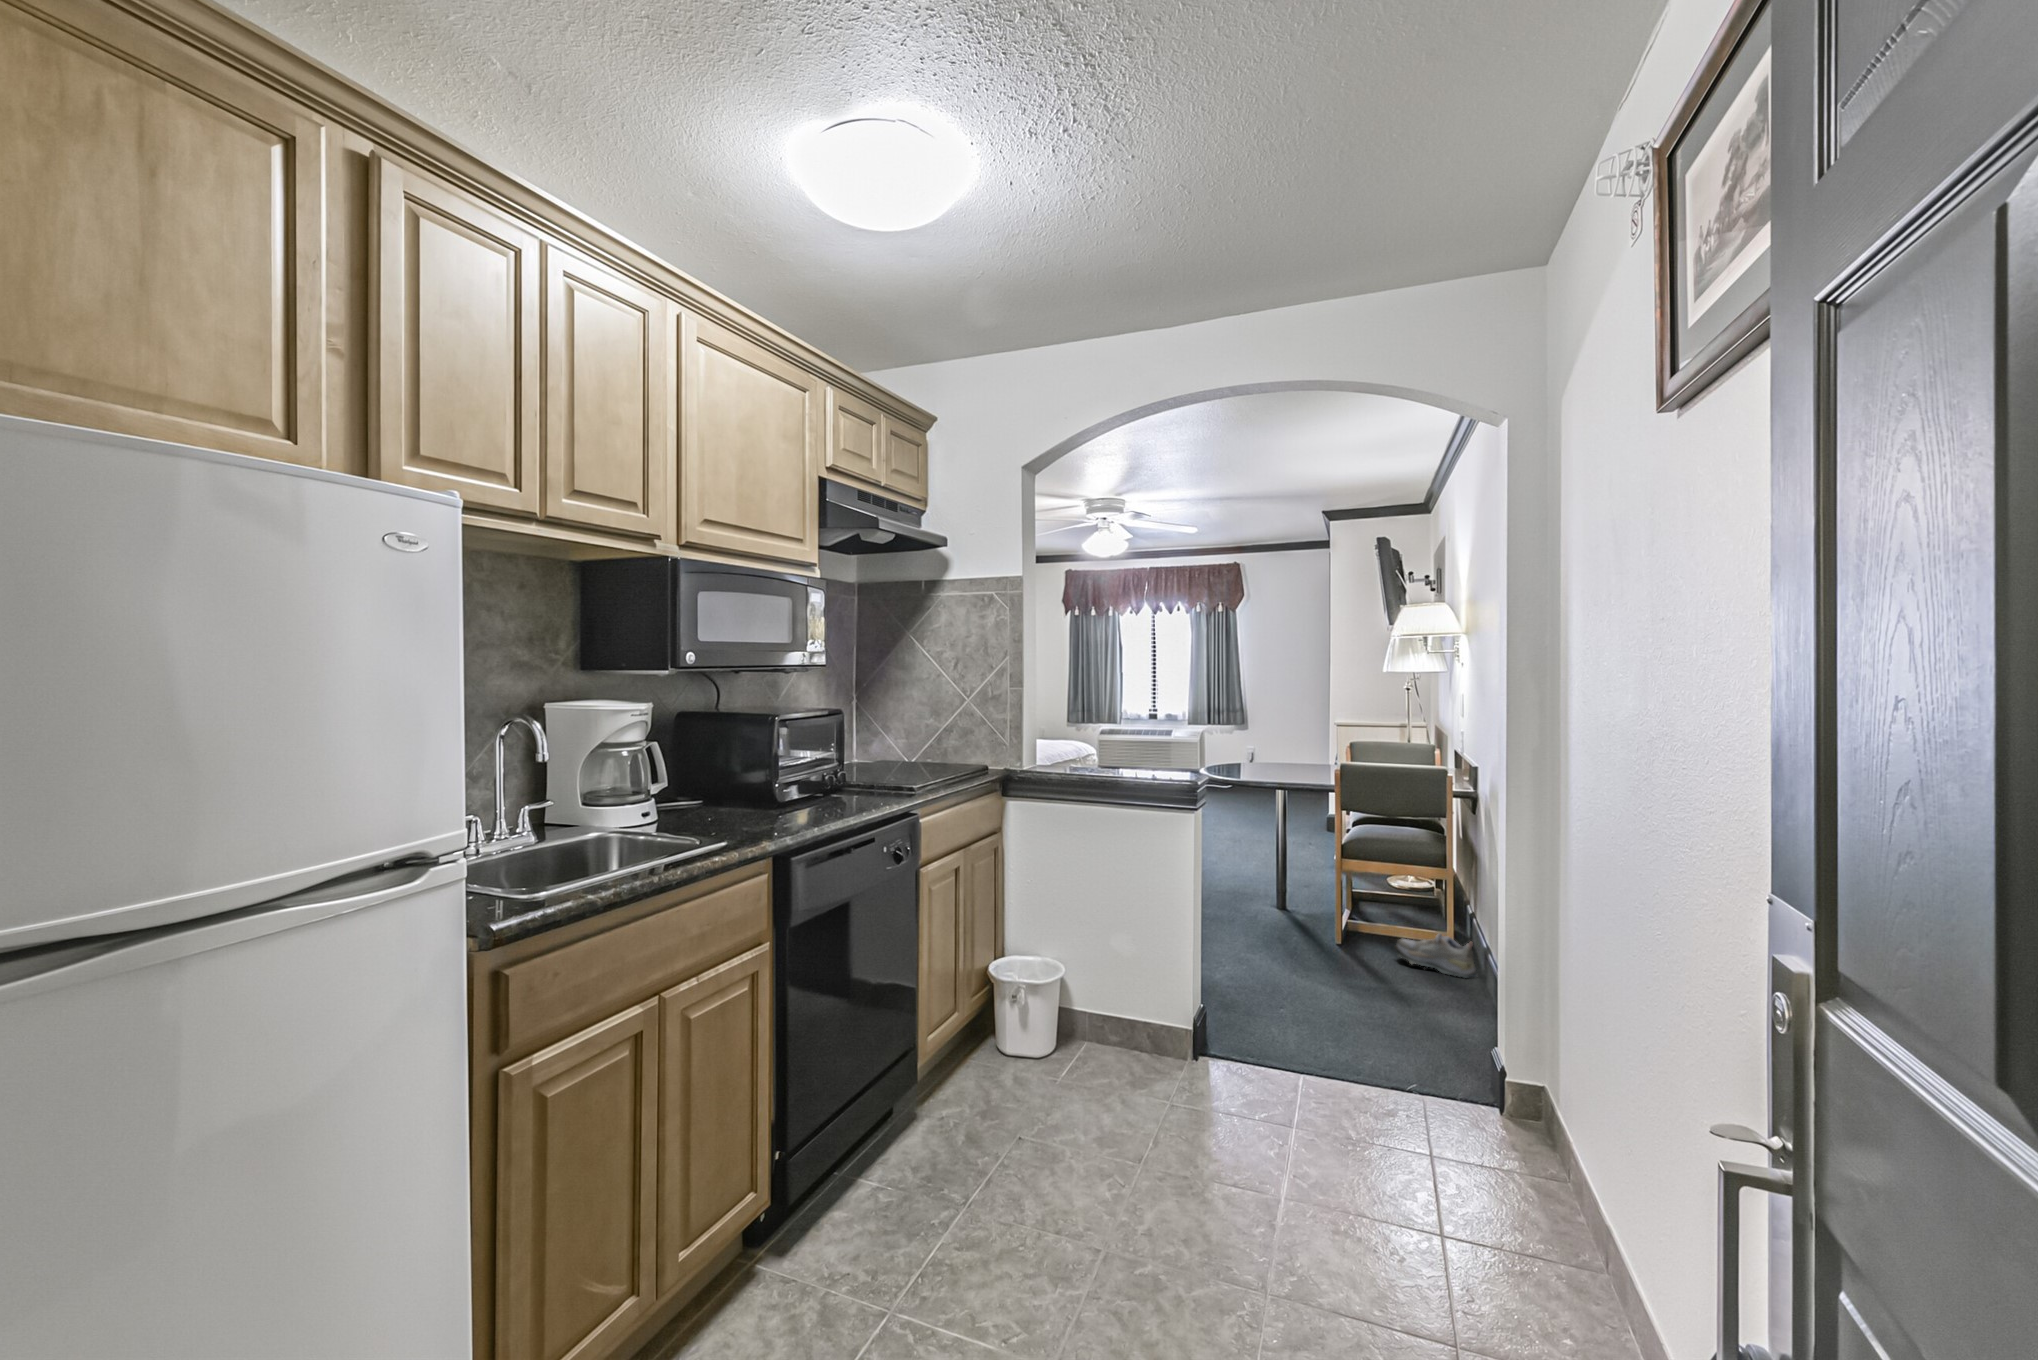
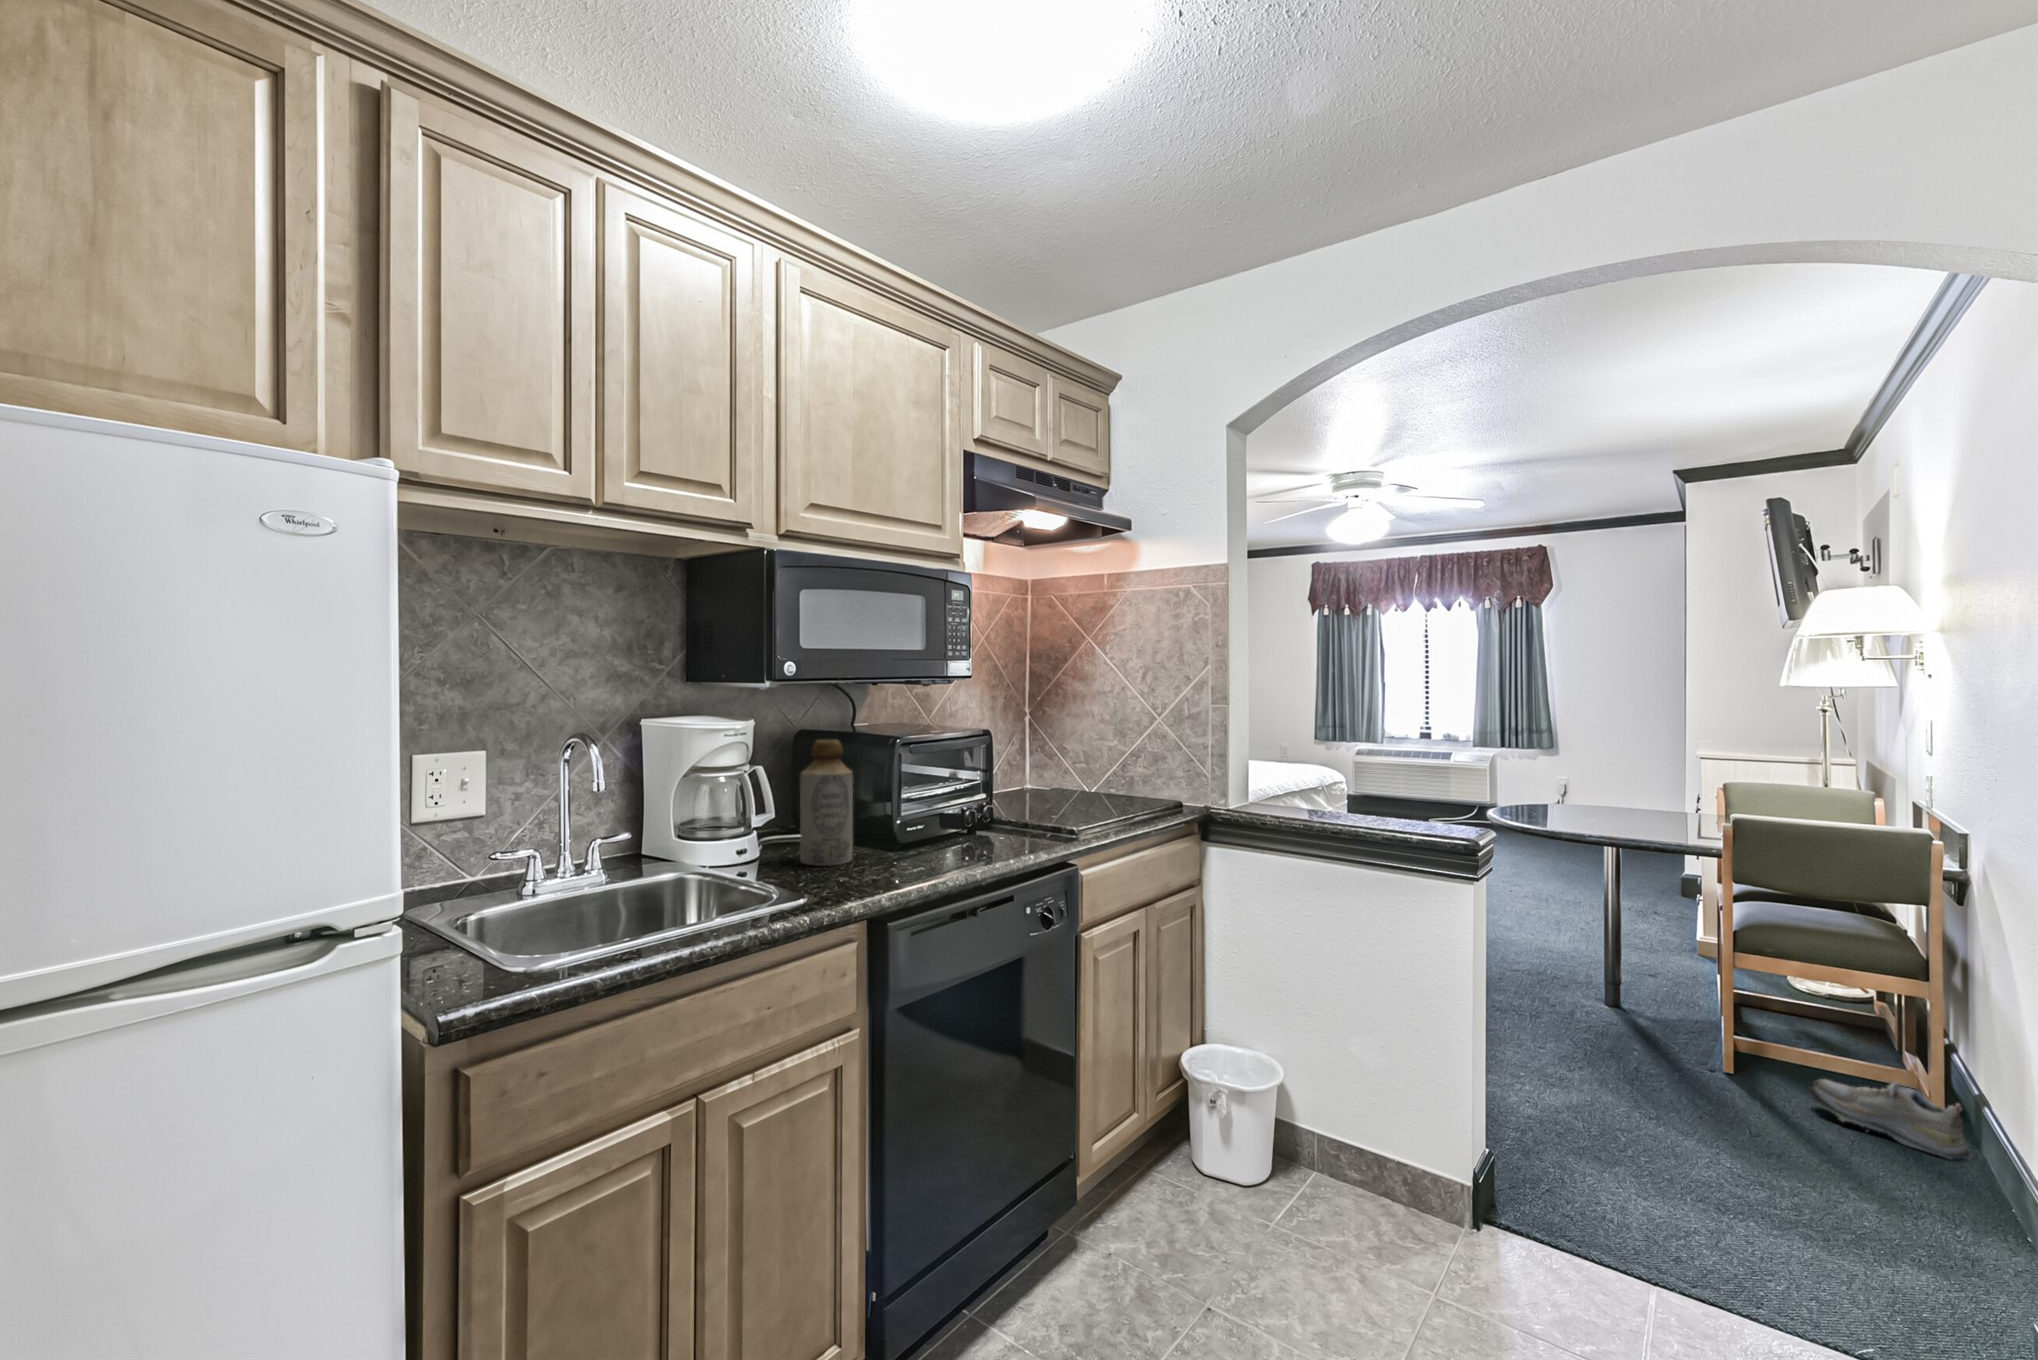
bottle: none [695,719,741,823] -> present [800,740,853,866]

